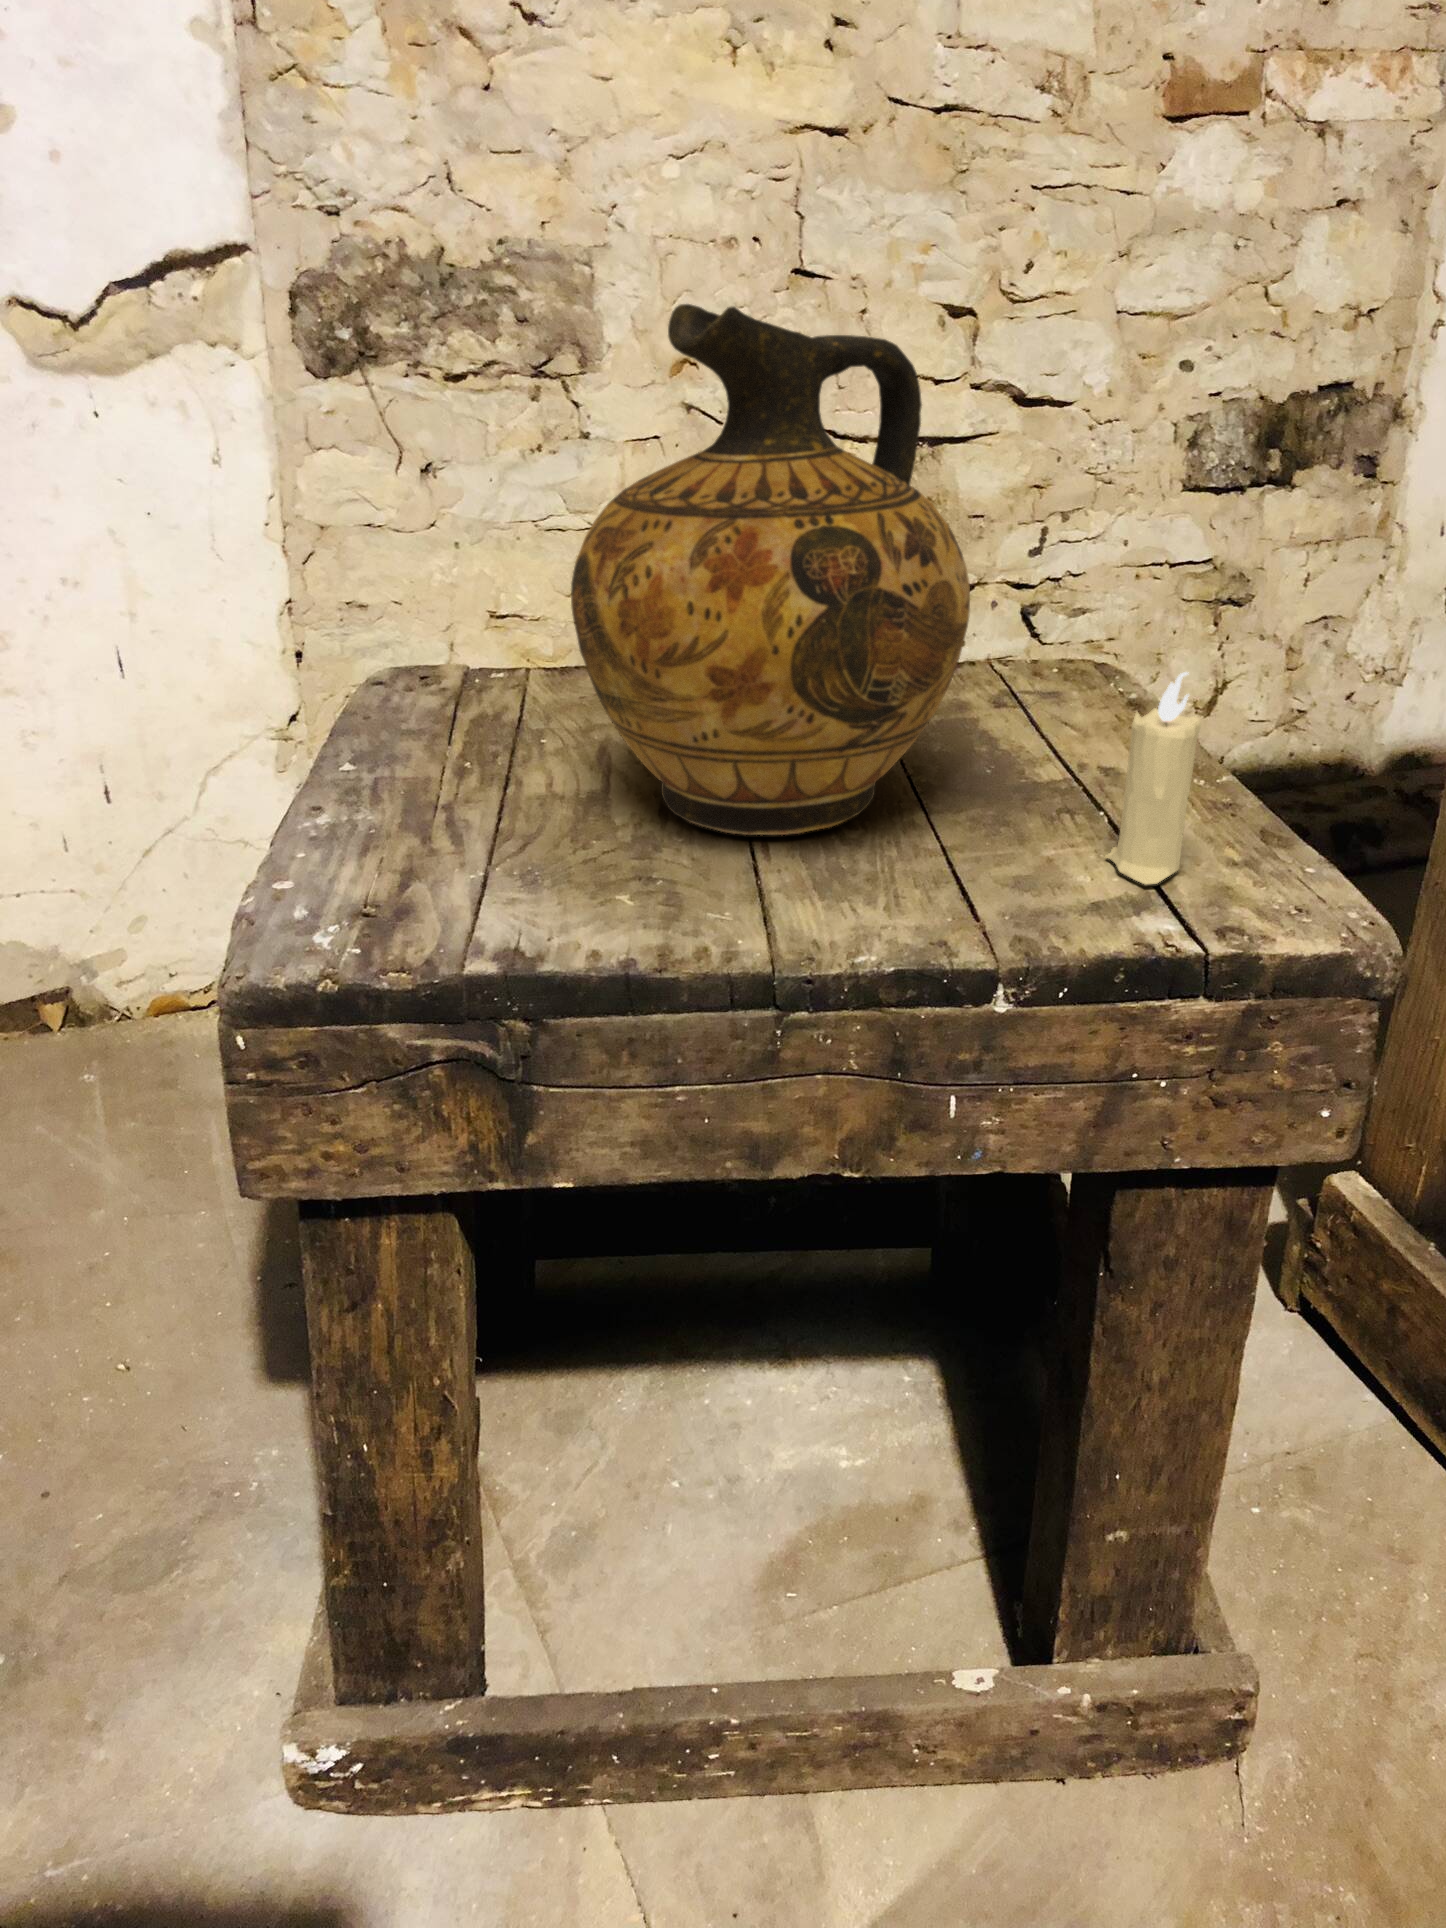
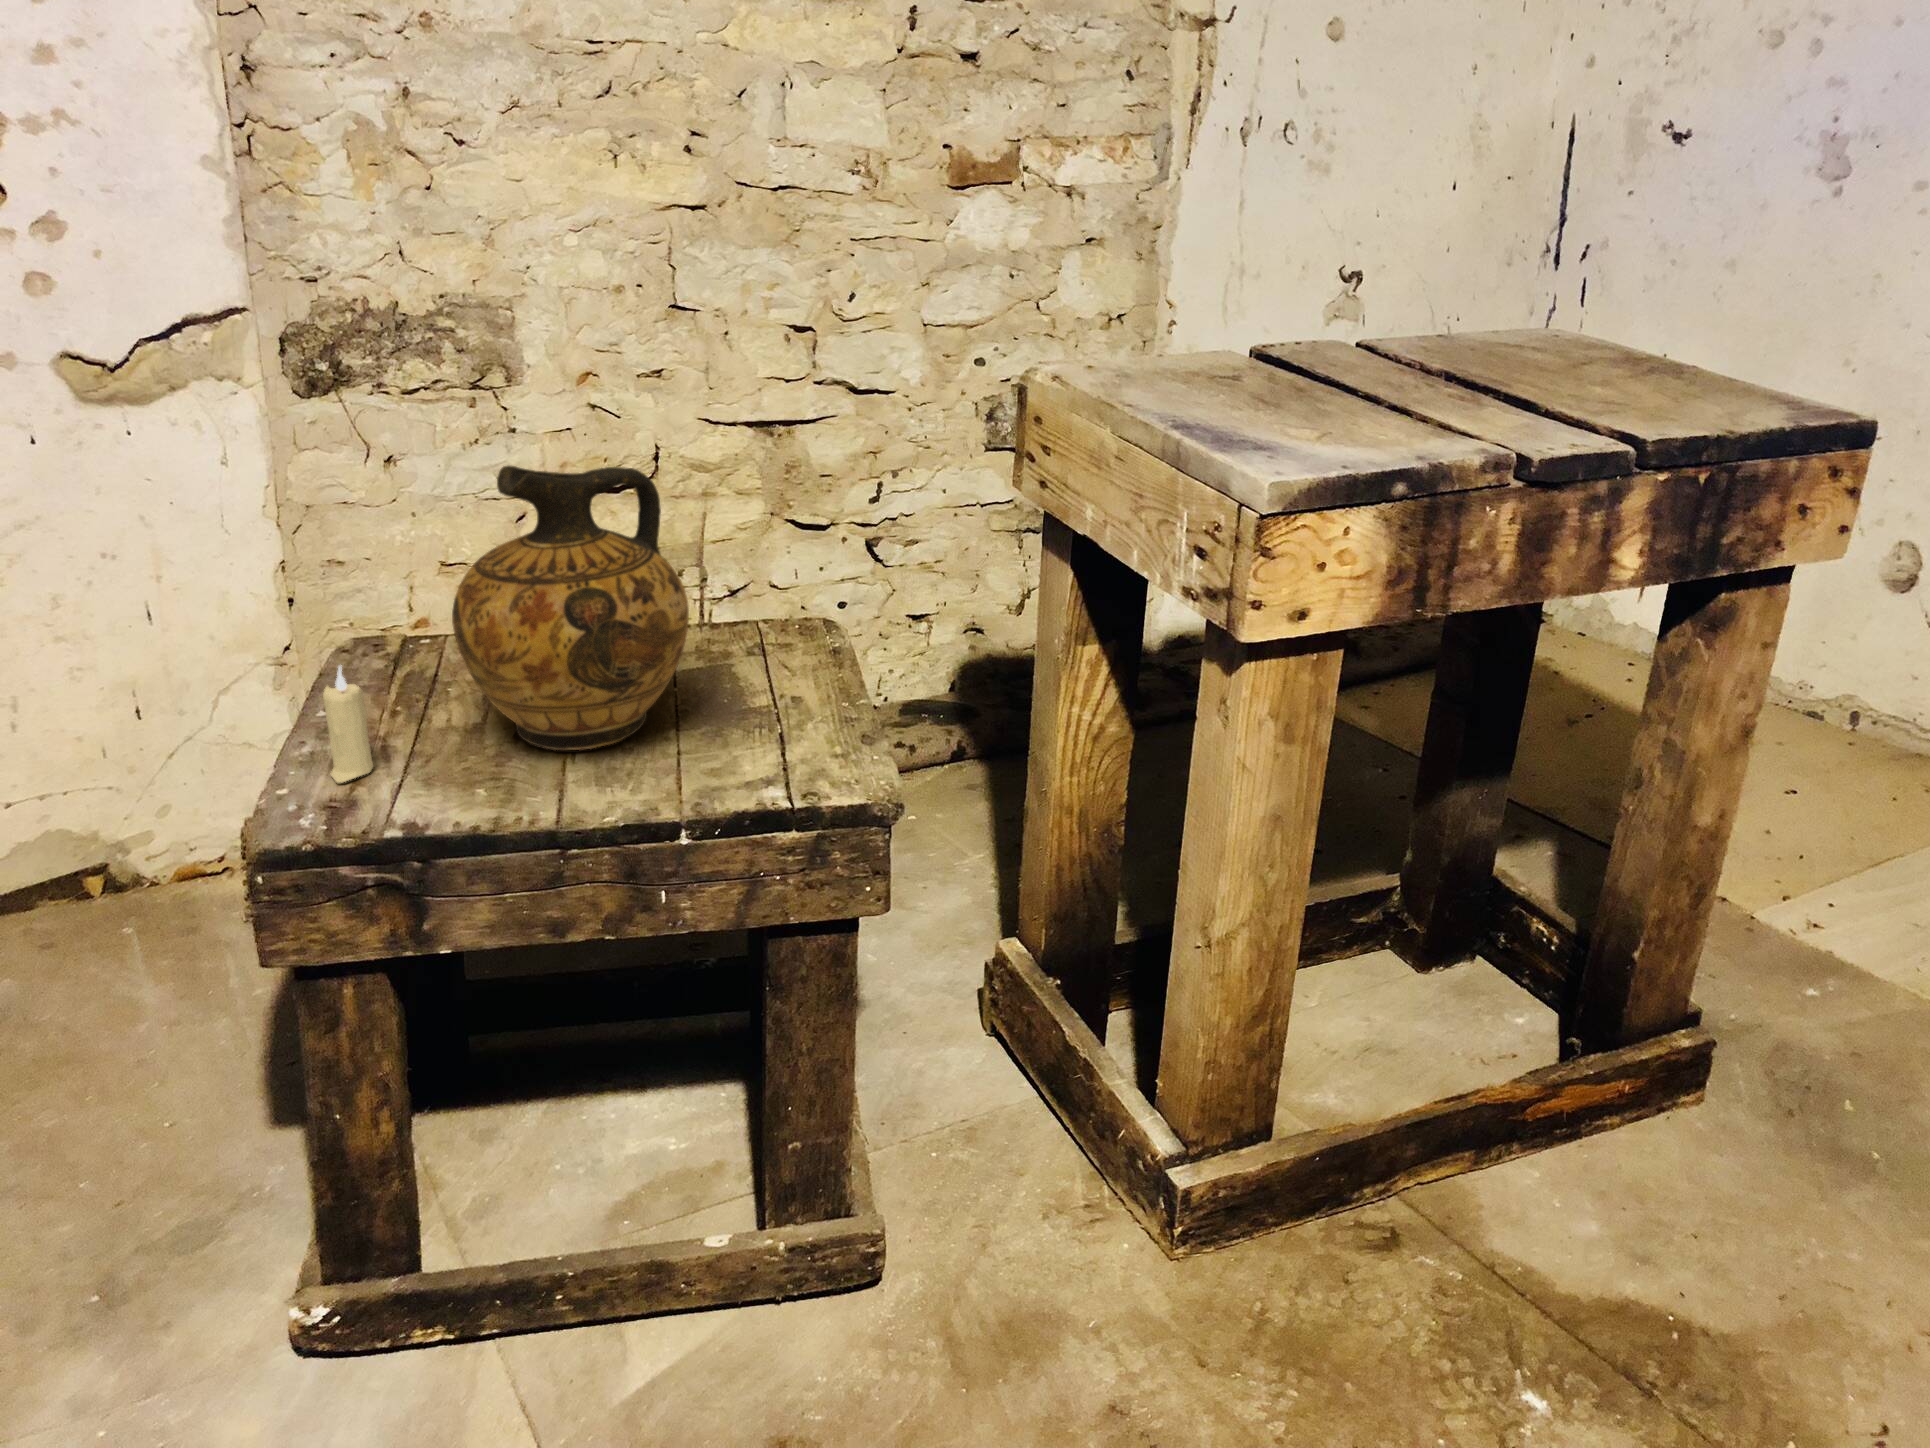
candle: present [1106,672,1201,884] -> present [323,666,373,783]

